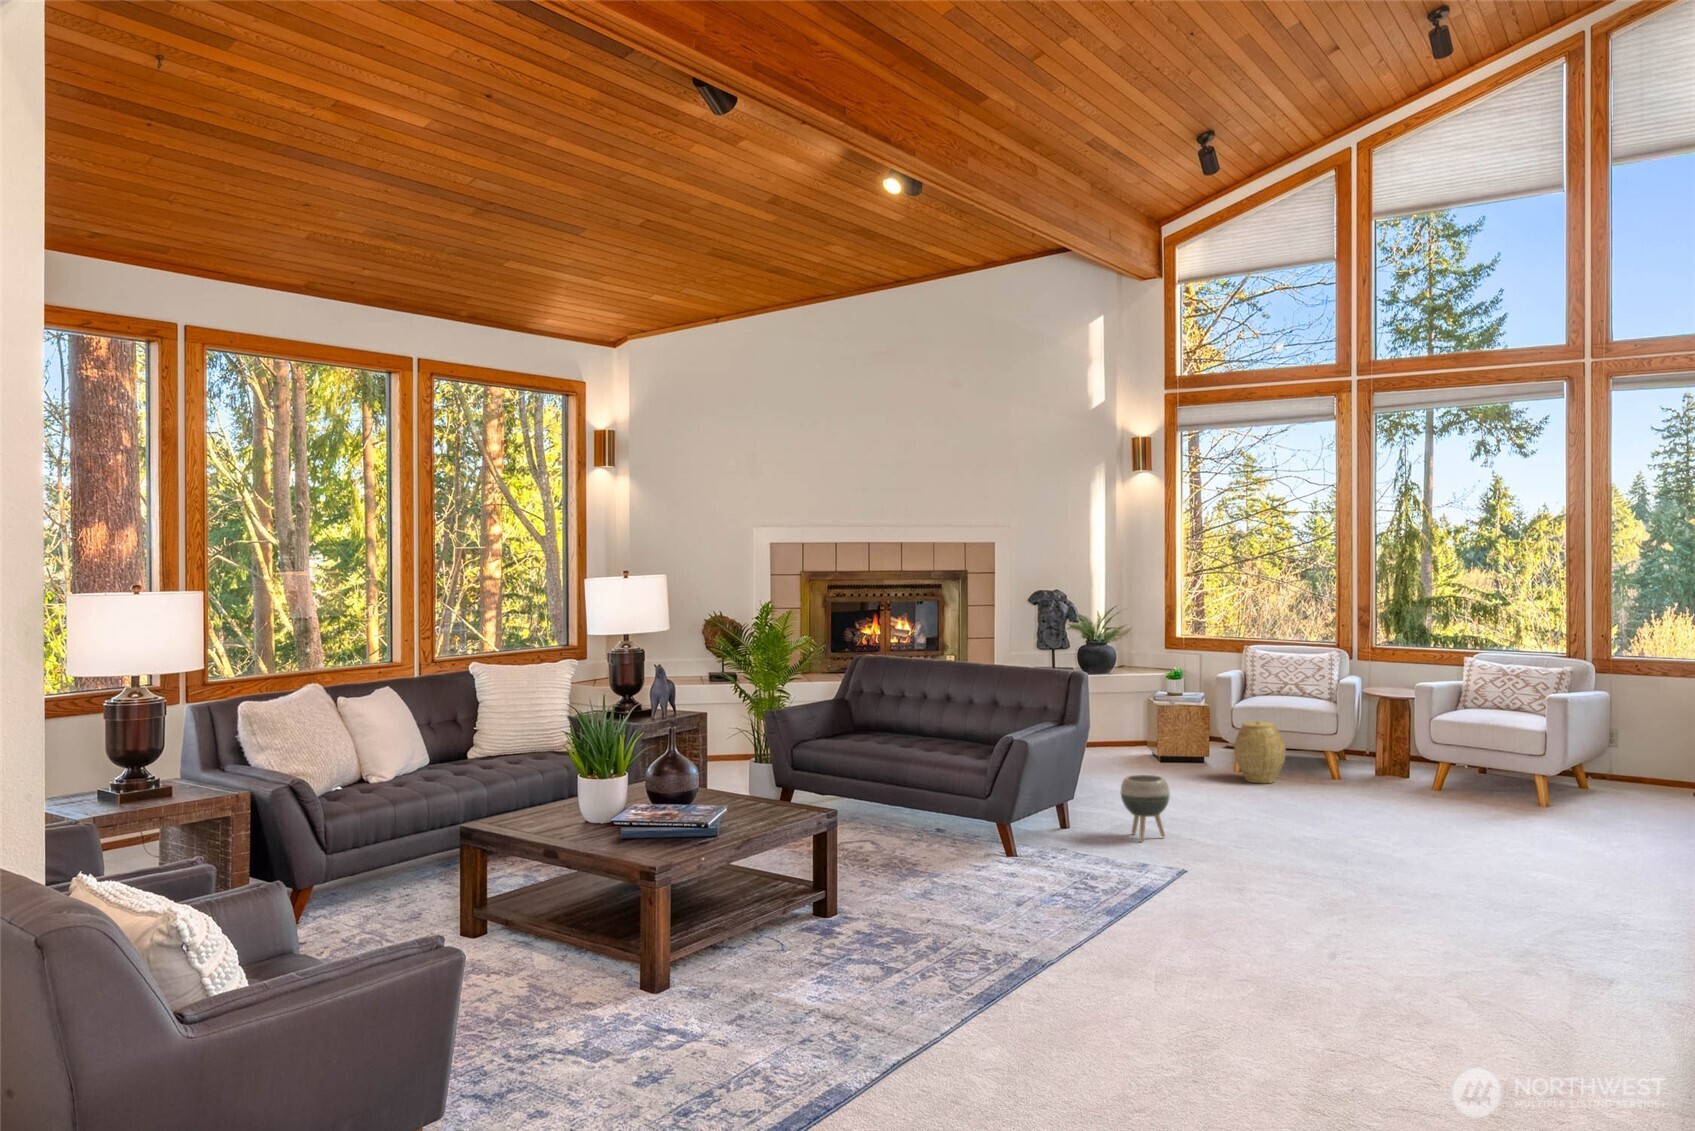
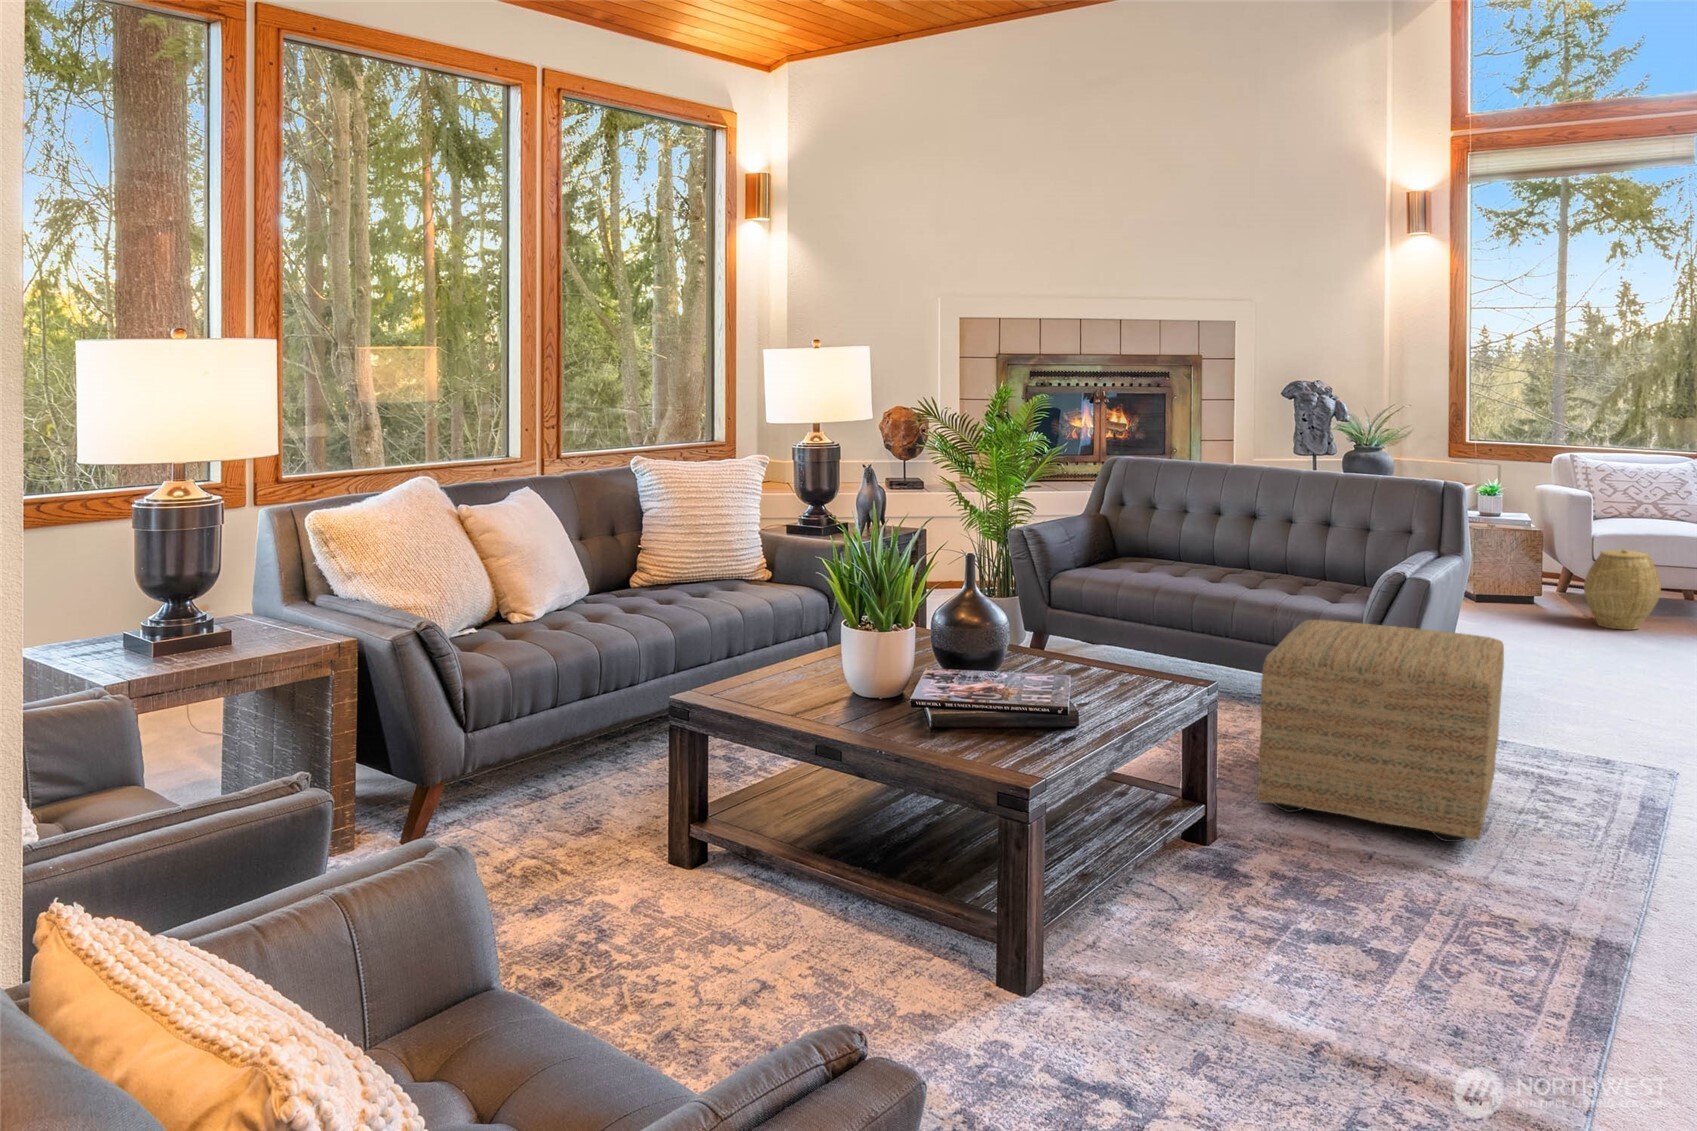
ottoman: none [875,770,1048,913] -> present [1257,620,1504,842]
planter: present [1121,775,1170,841] -> none [1521,625,1599,717]

